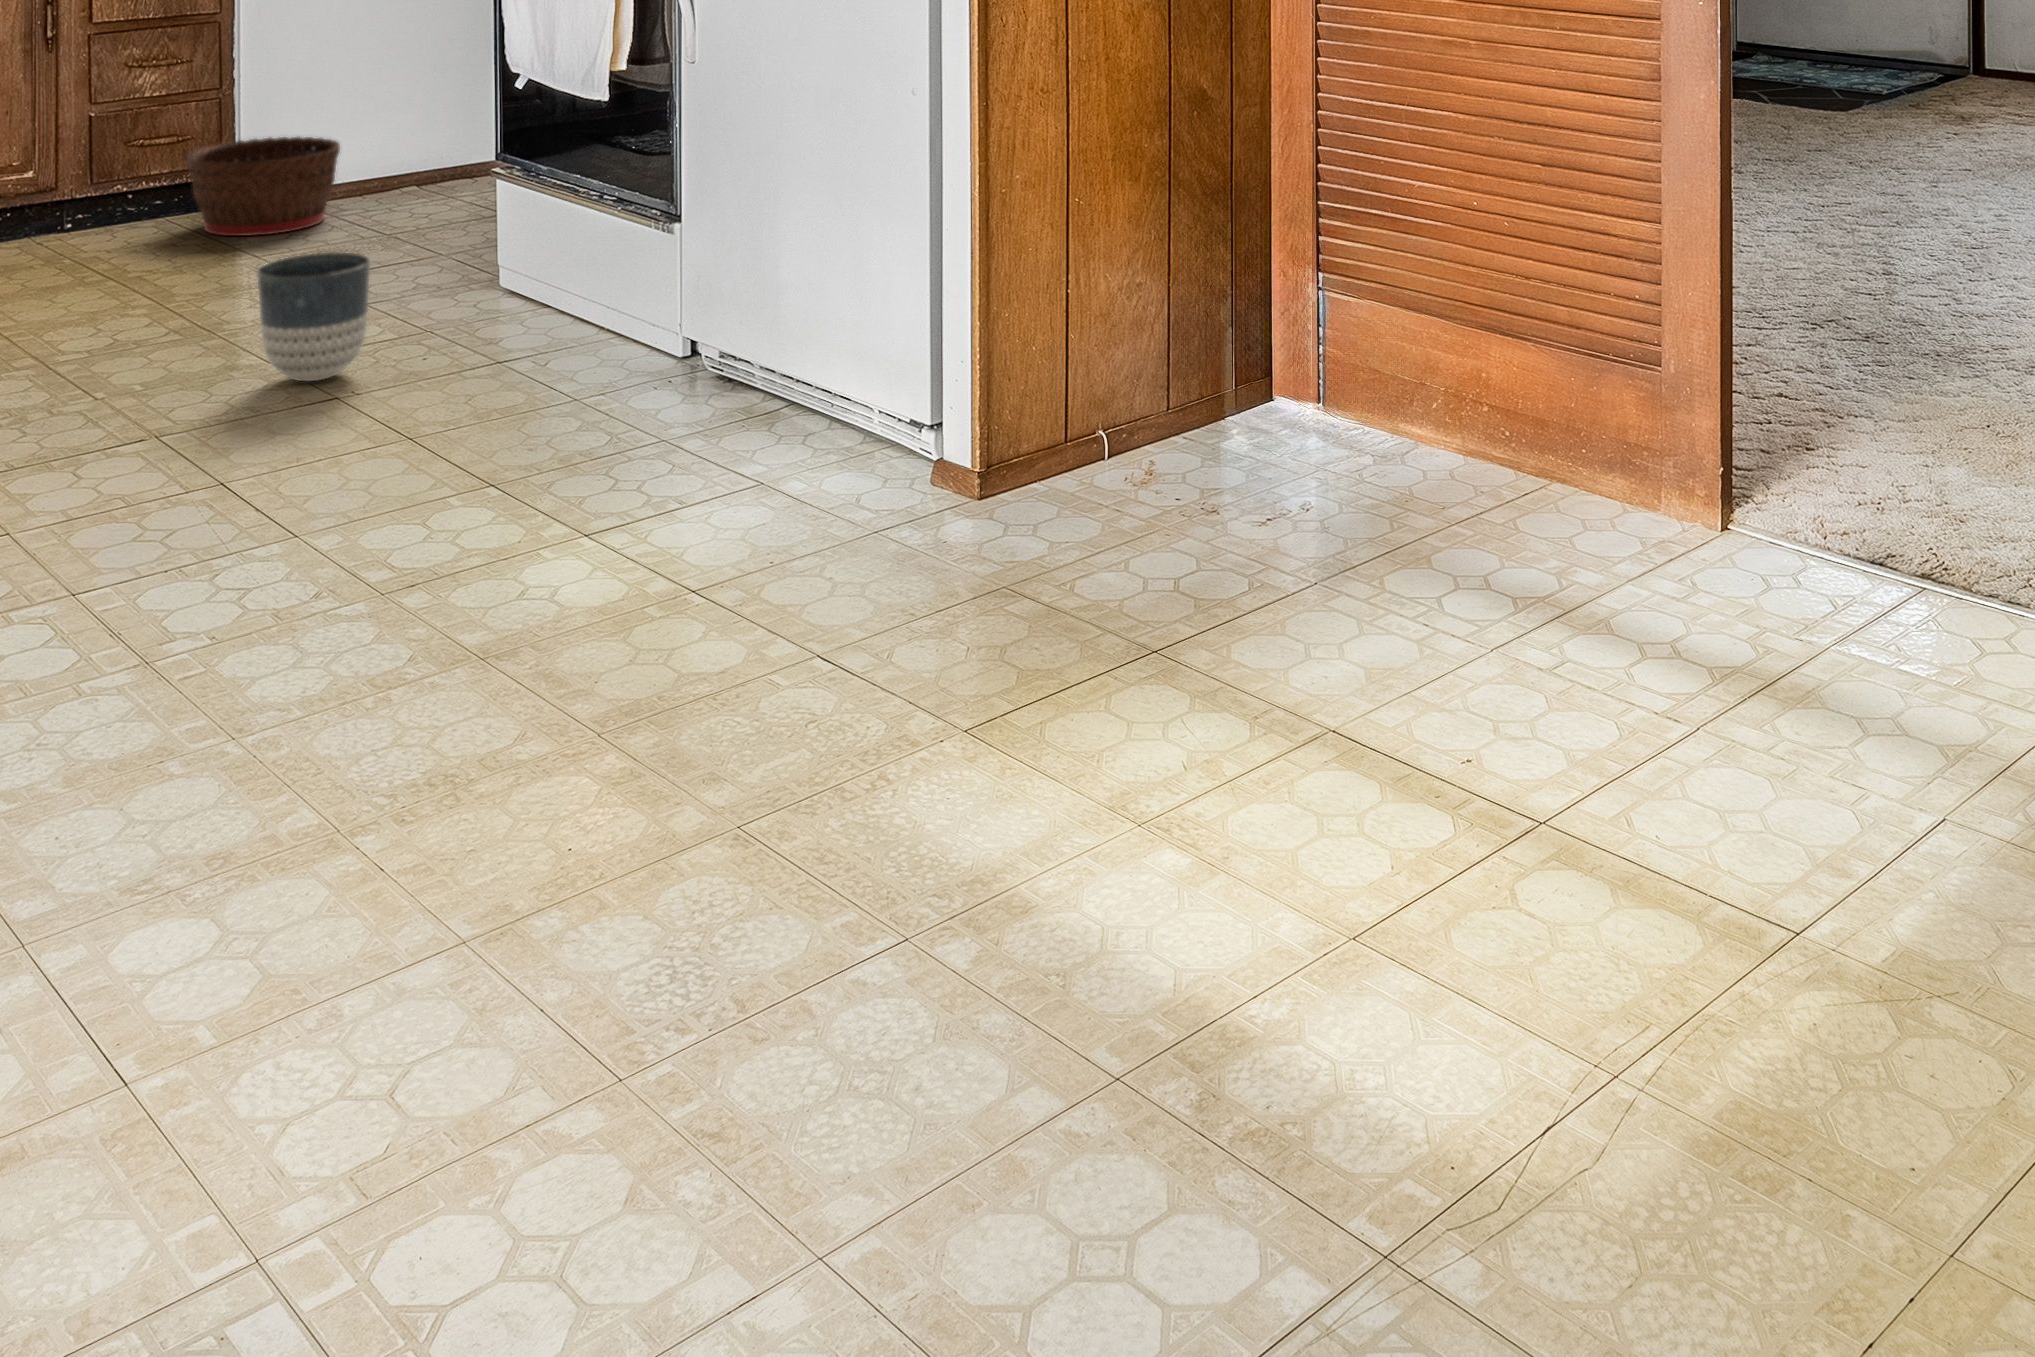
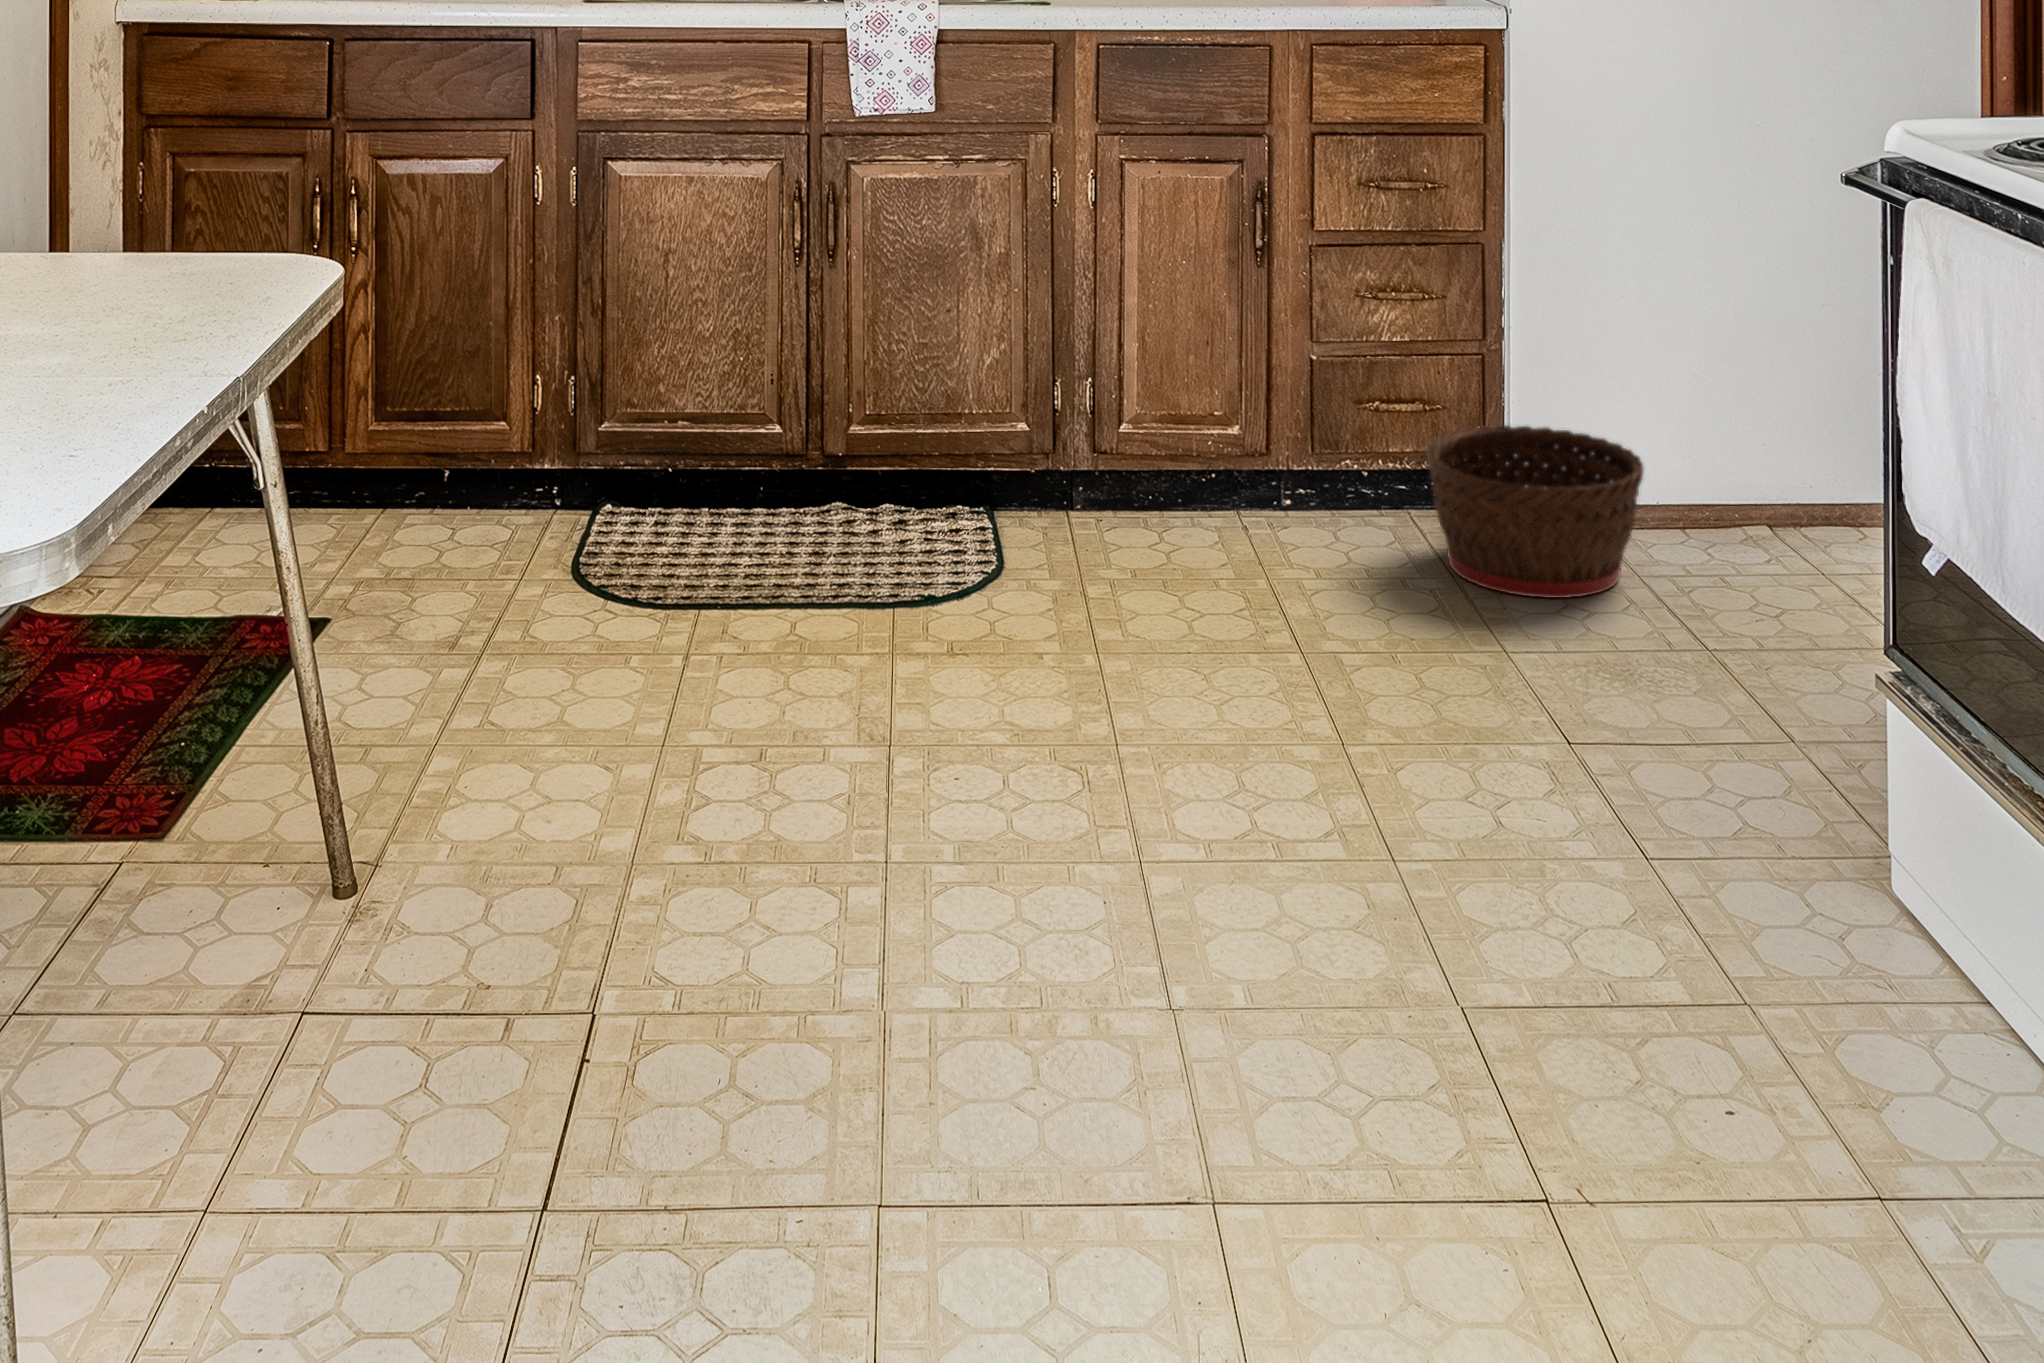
planter: present [258,253,370,381] -> none [1432,811,1631,1085]

